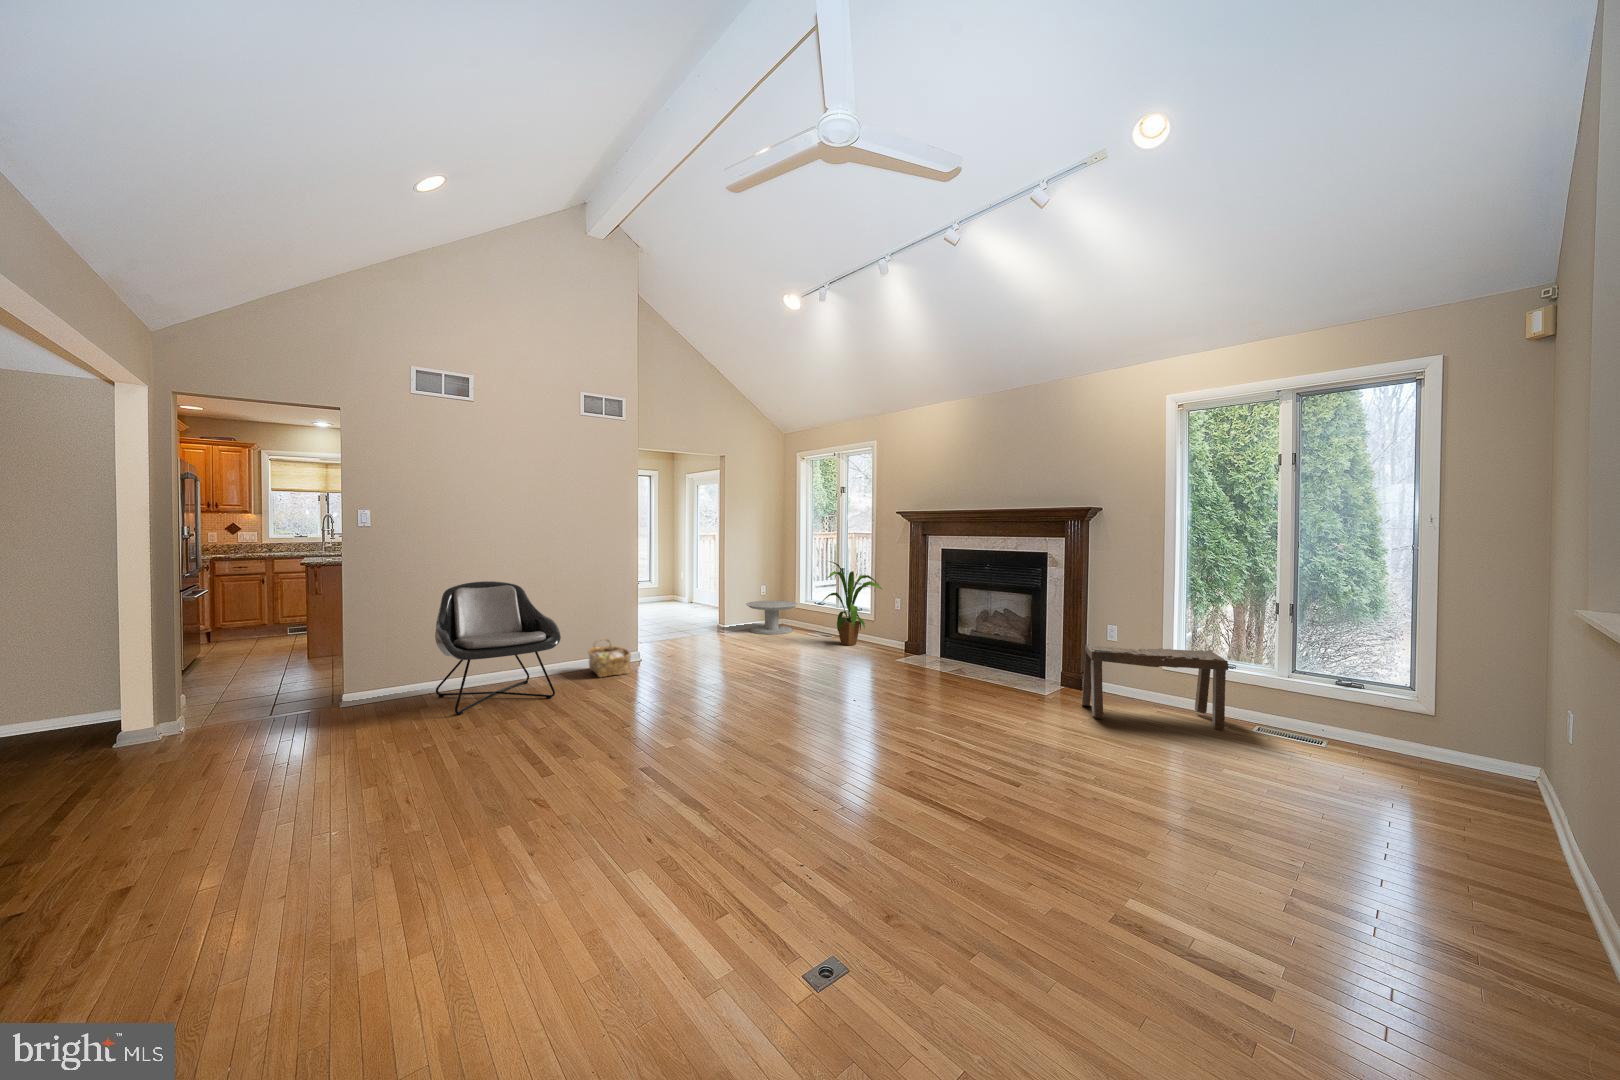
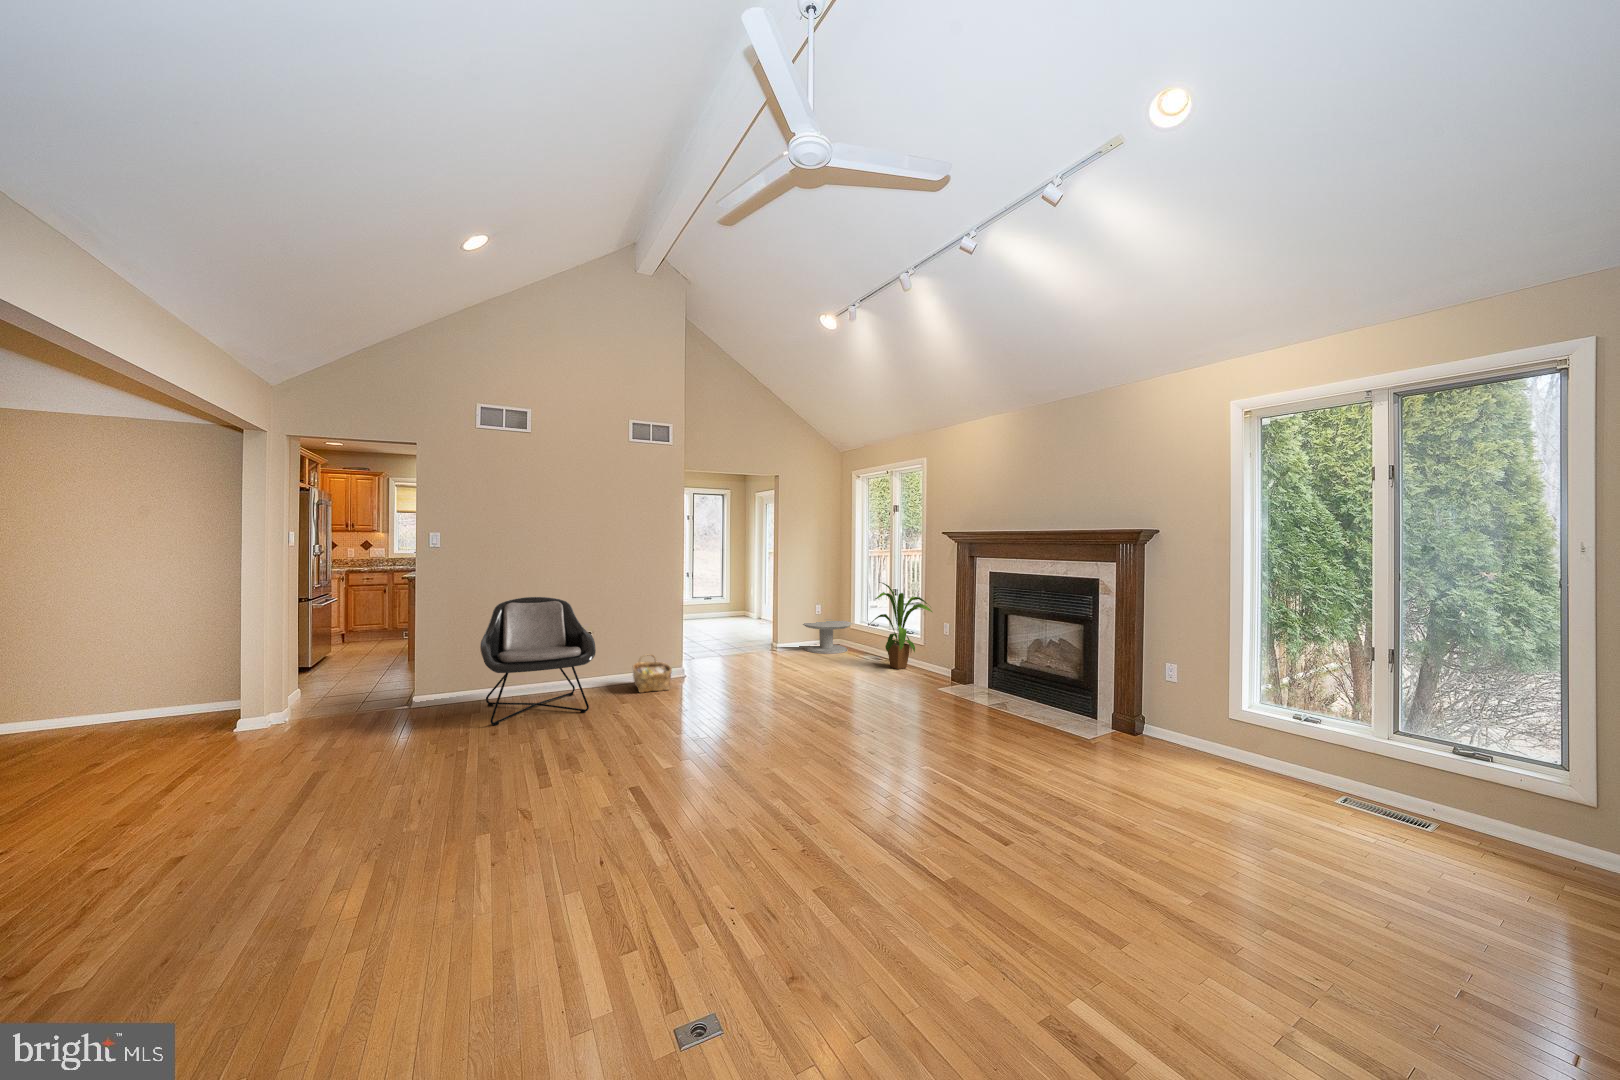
bench: present [1082,644,1228,730] -> none [1144,685,1332,802]

